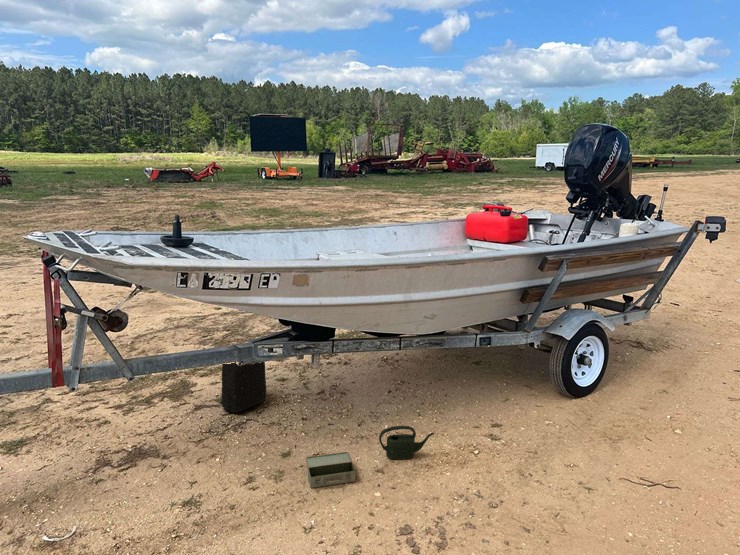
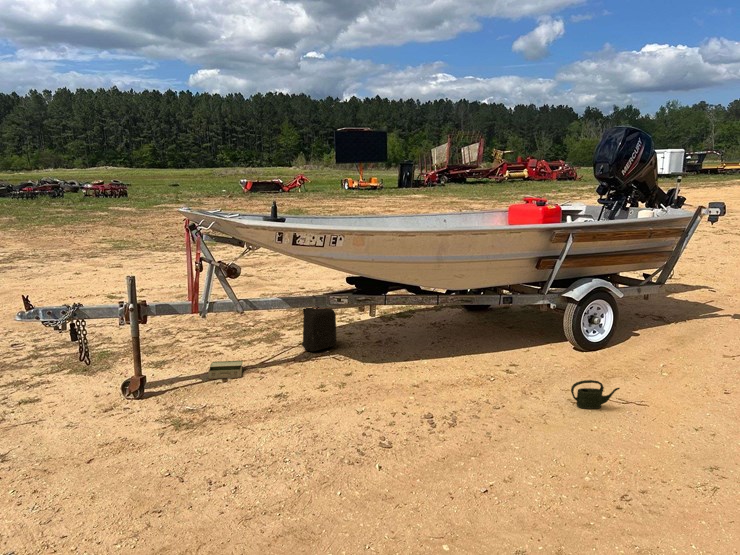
watering can: present [379,426,434,459] -> present [571,380,620,409]
toolbox: present [306,452,356,488] -> present [208,361,243,379]

